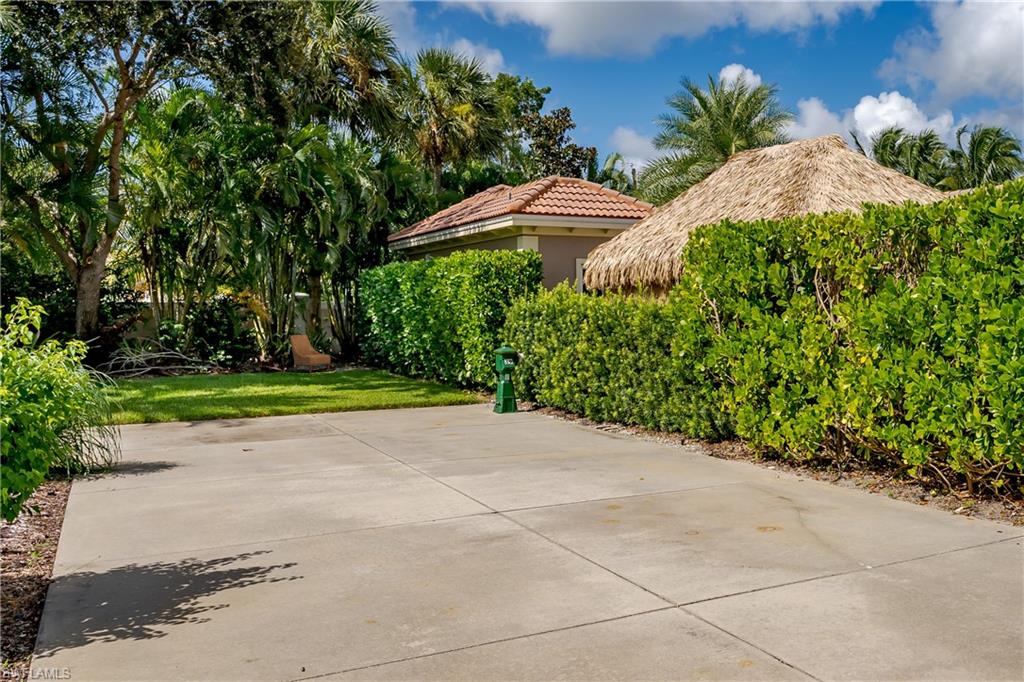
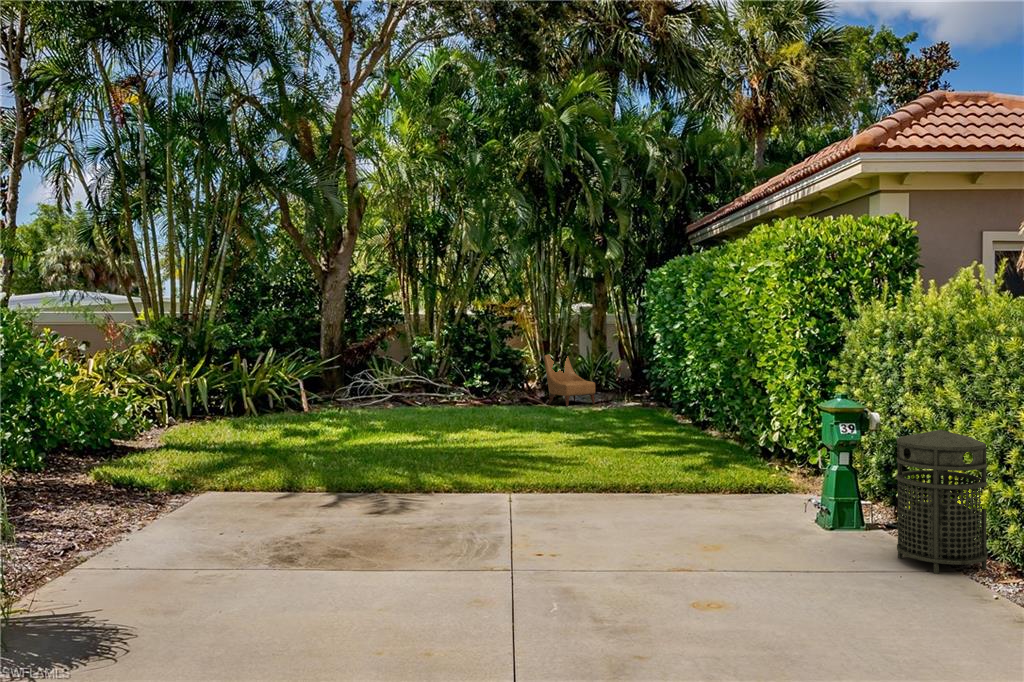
trash can: none [530,356,568,420] -> present [896,430,987,574]

